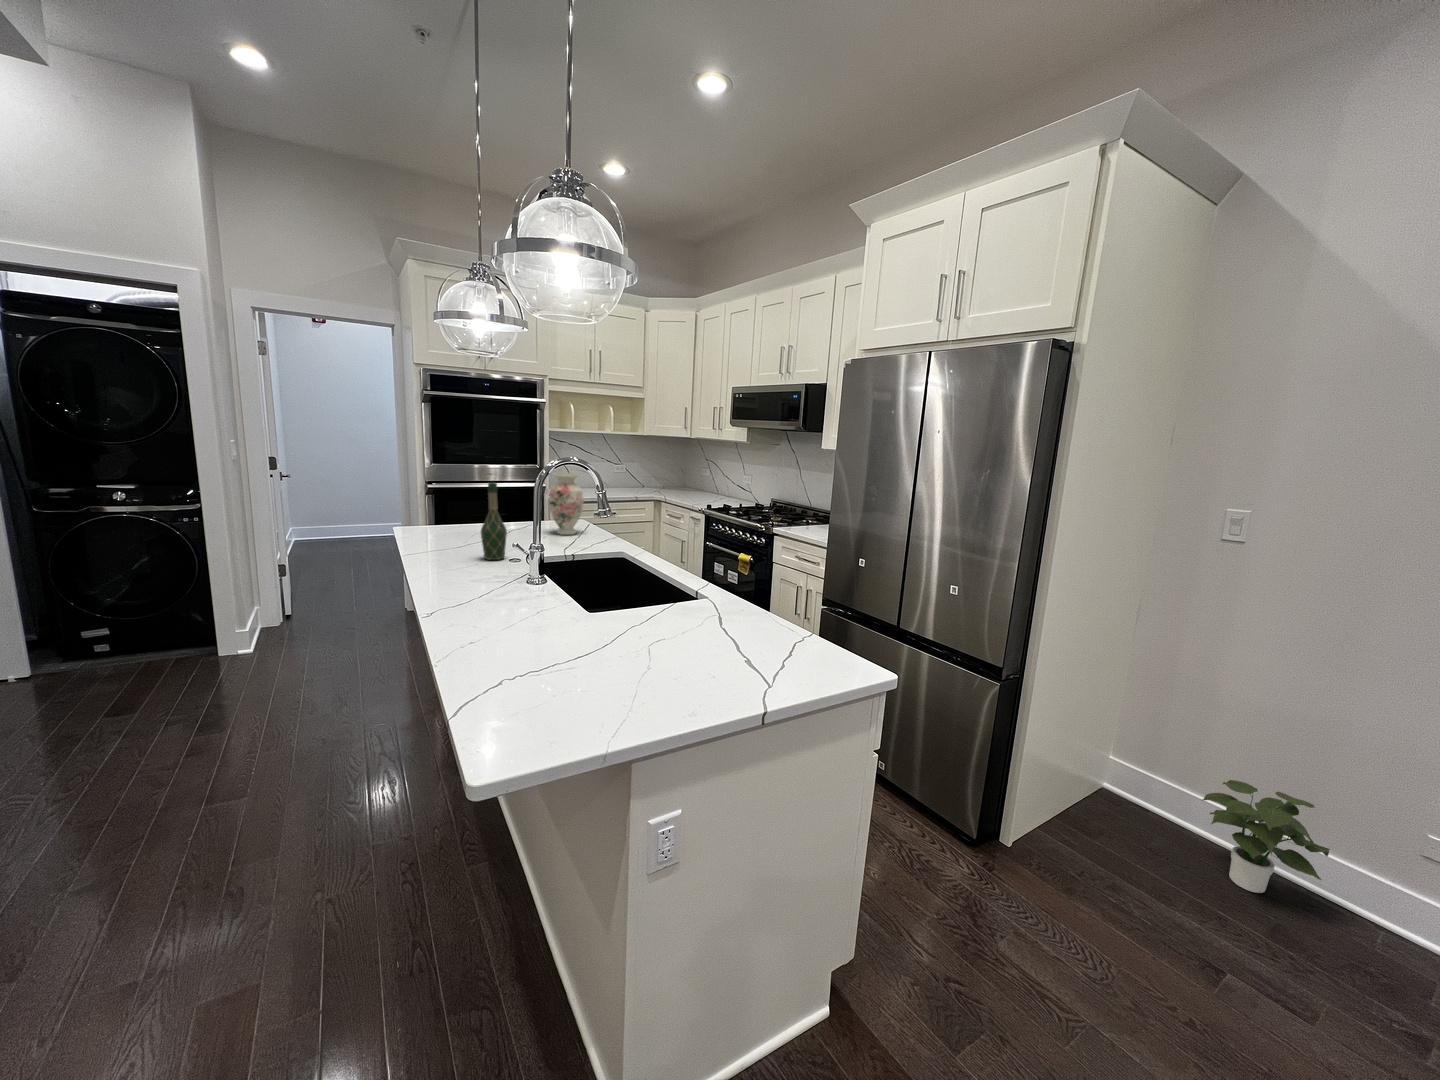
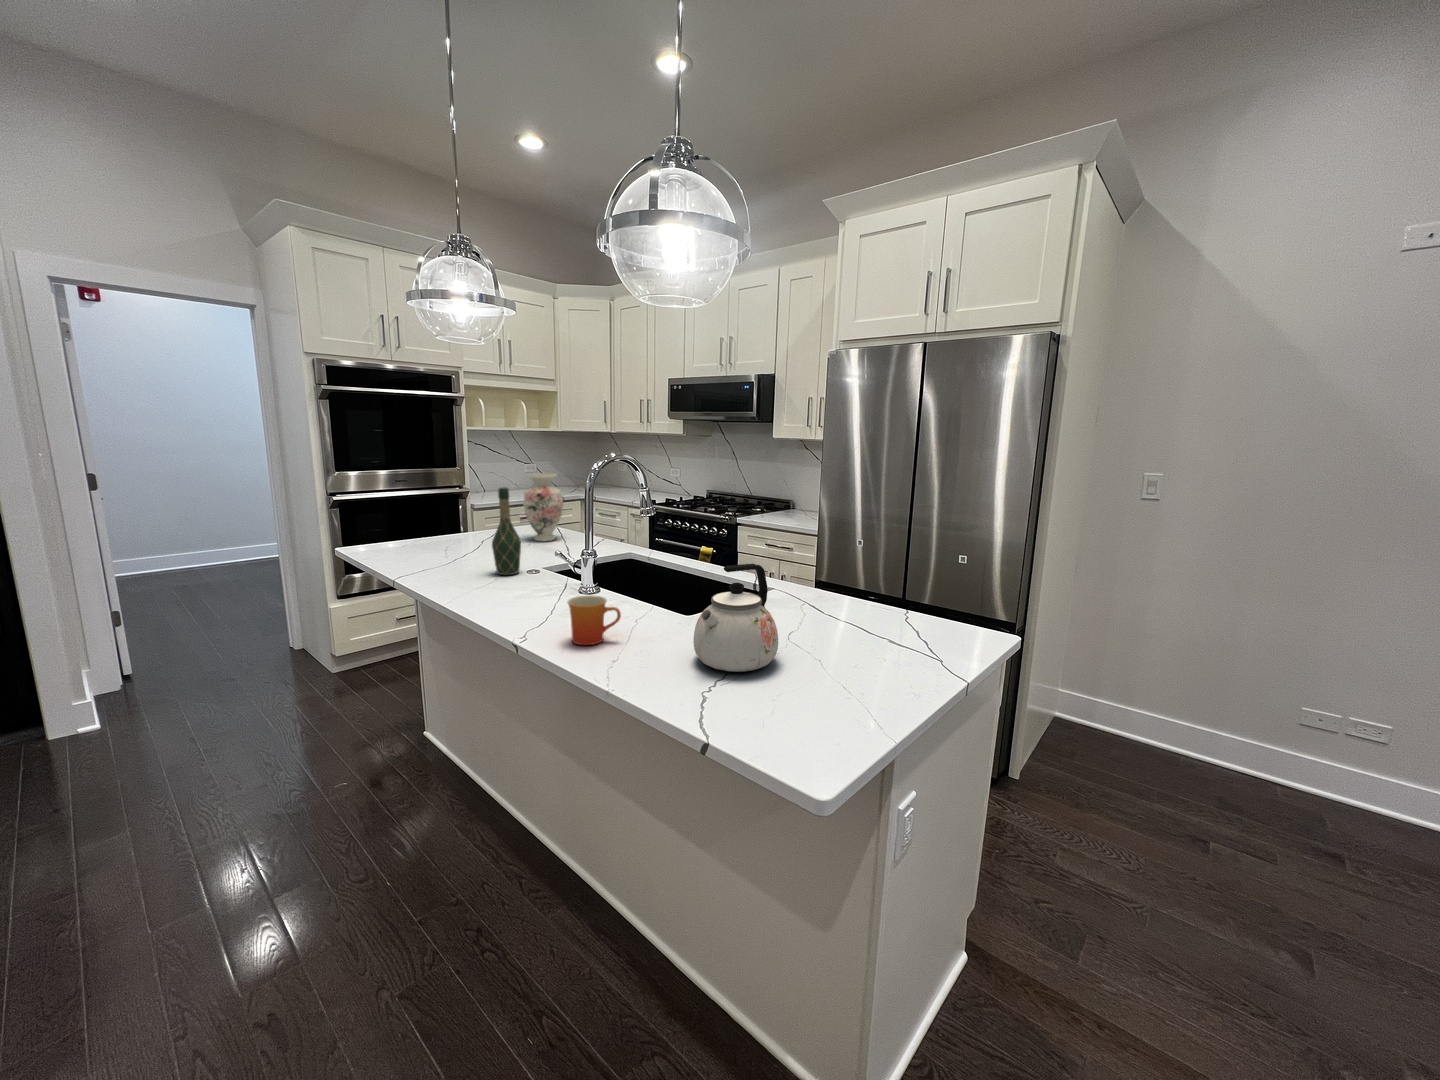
kettle: none [524,563,610,663] -> present [693,564,778,672]
mug: none [455,580,500,624] -> present [567,595,621,645]
potted plant: present [1202,780,1330,893] -> none [1142,691,1240,775]

